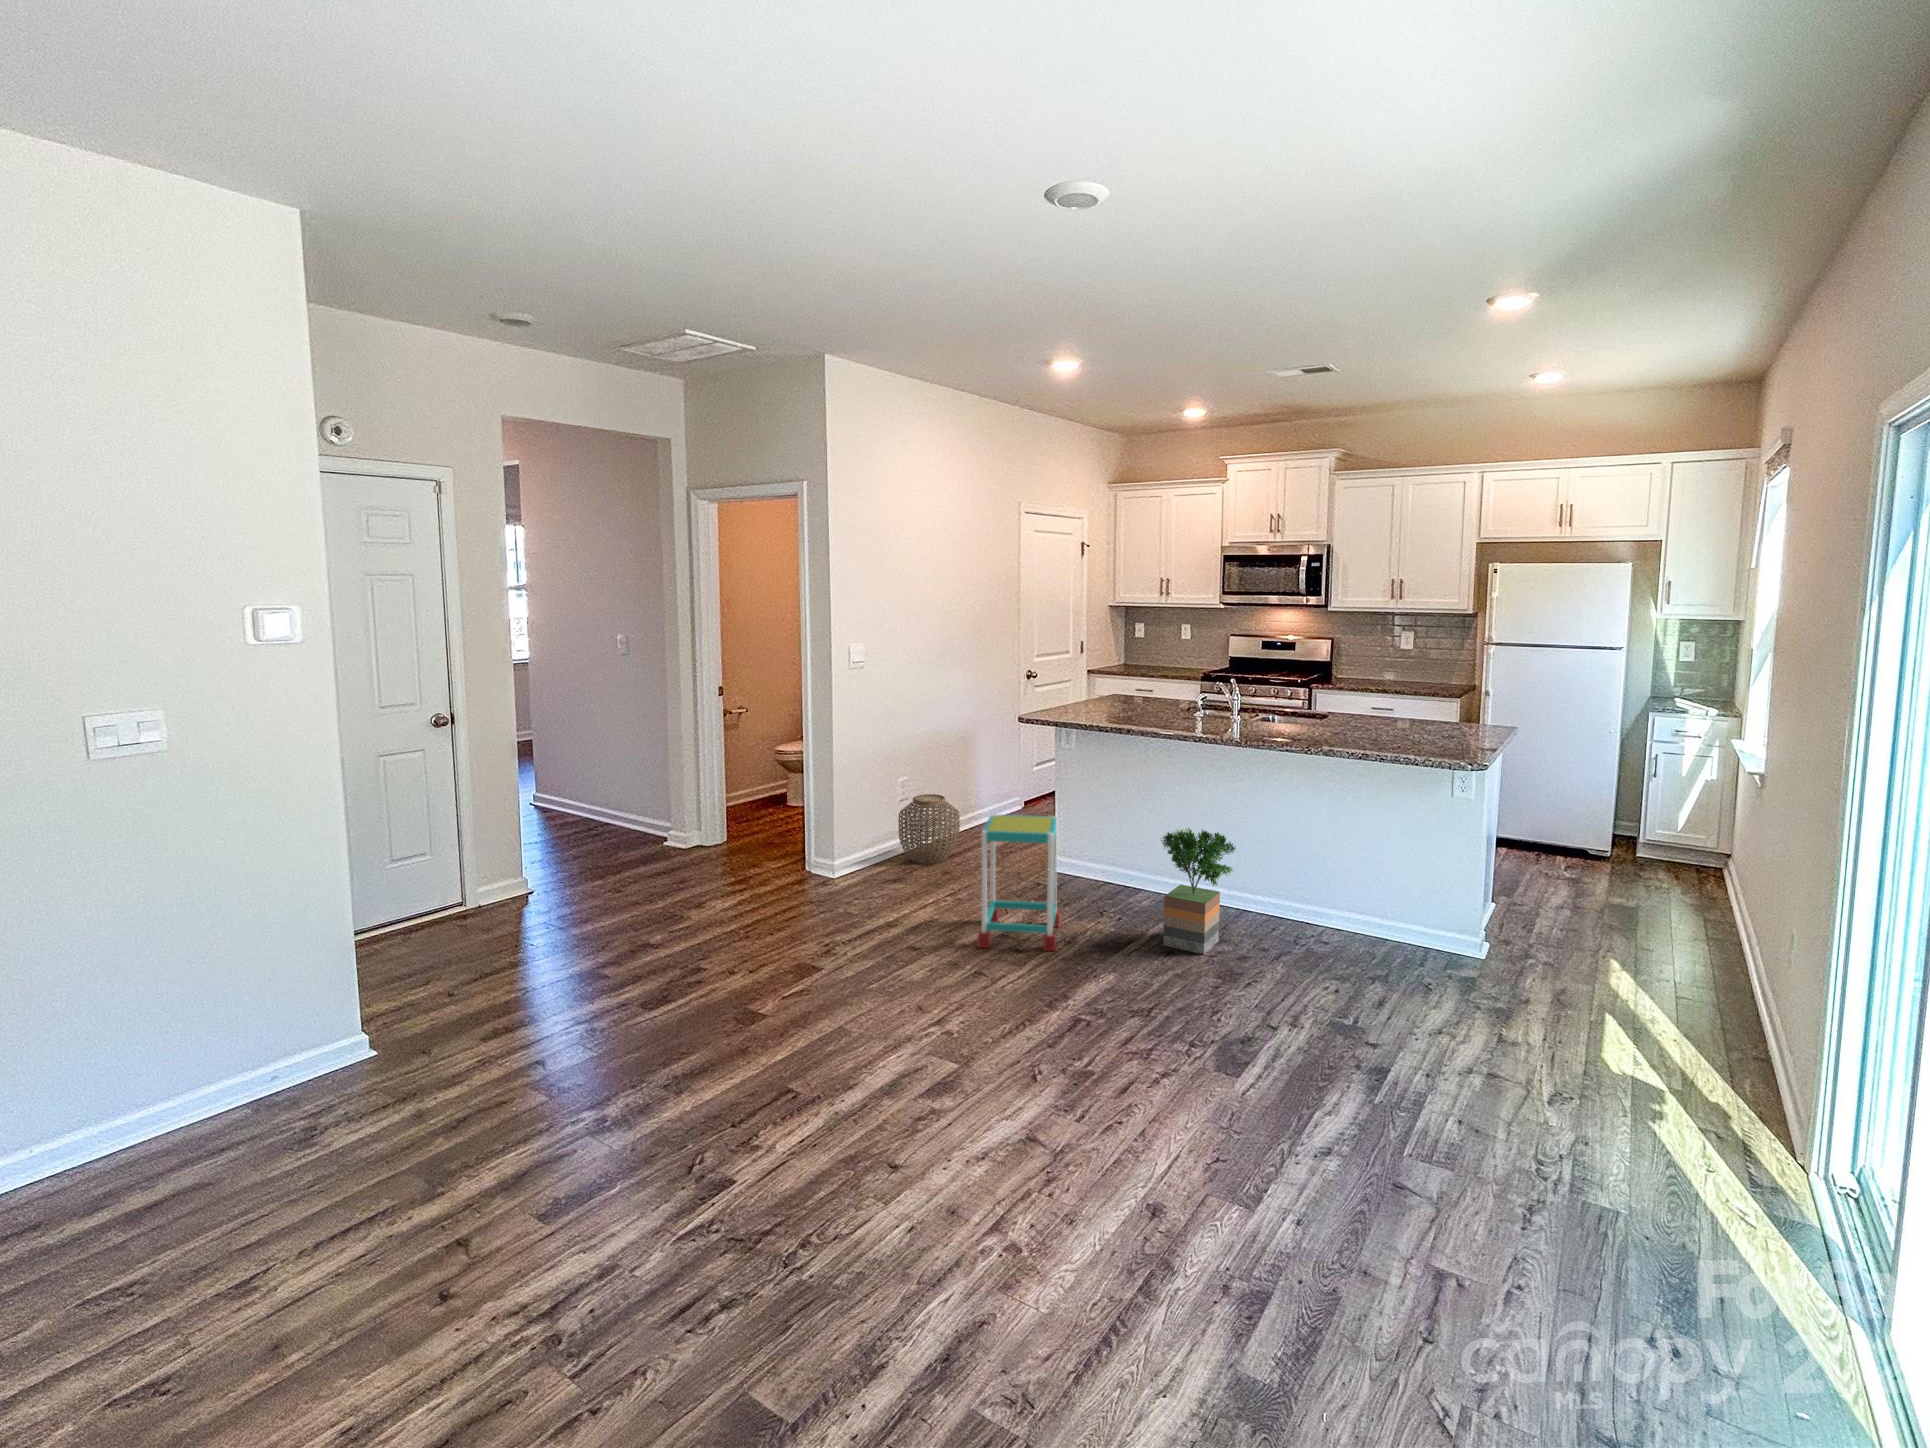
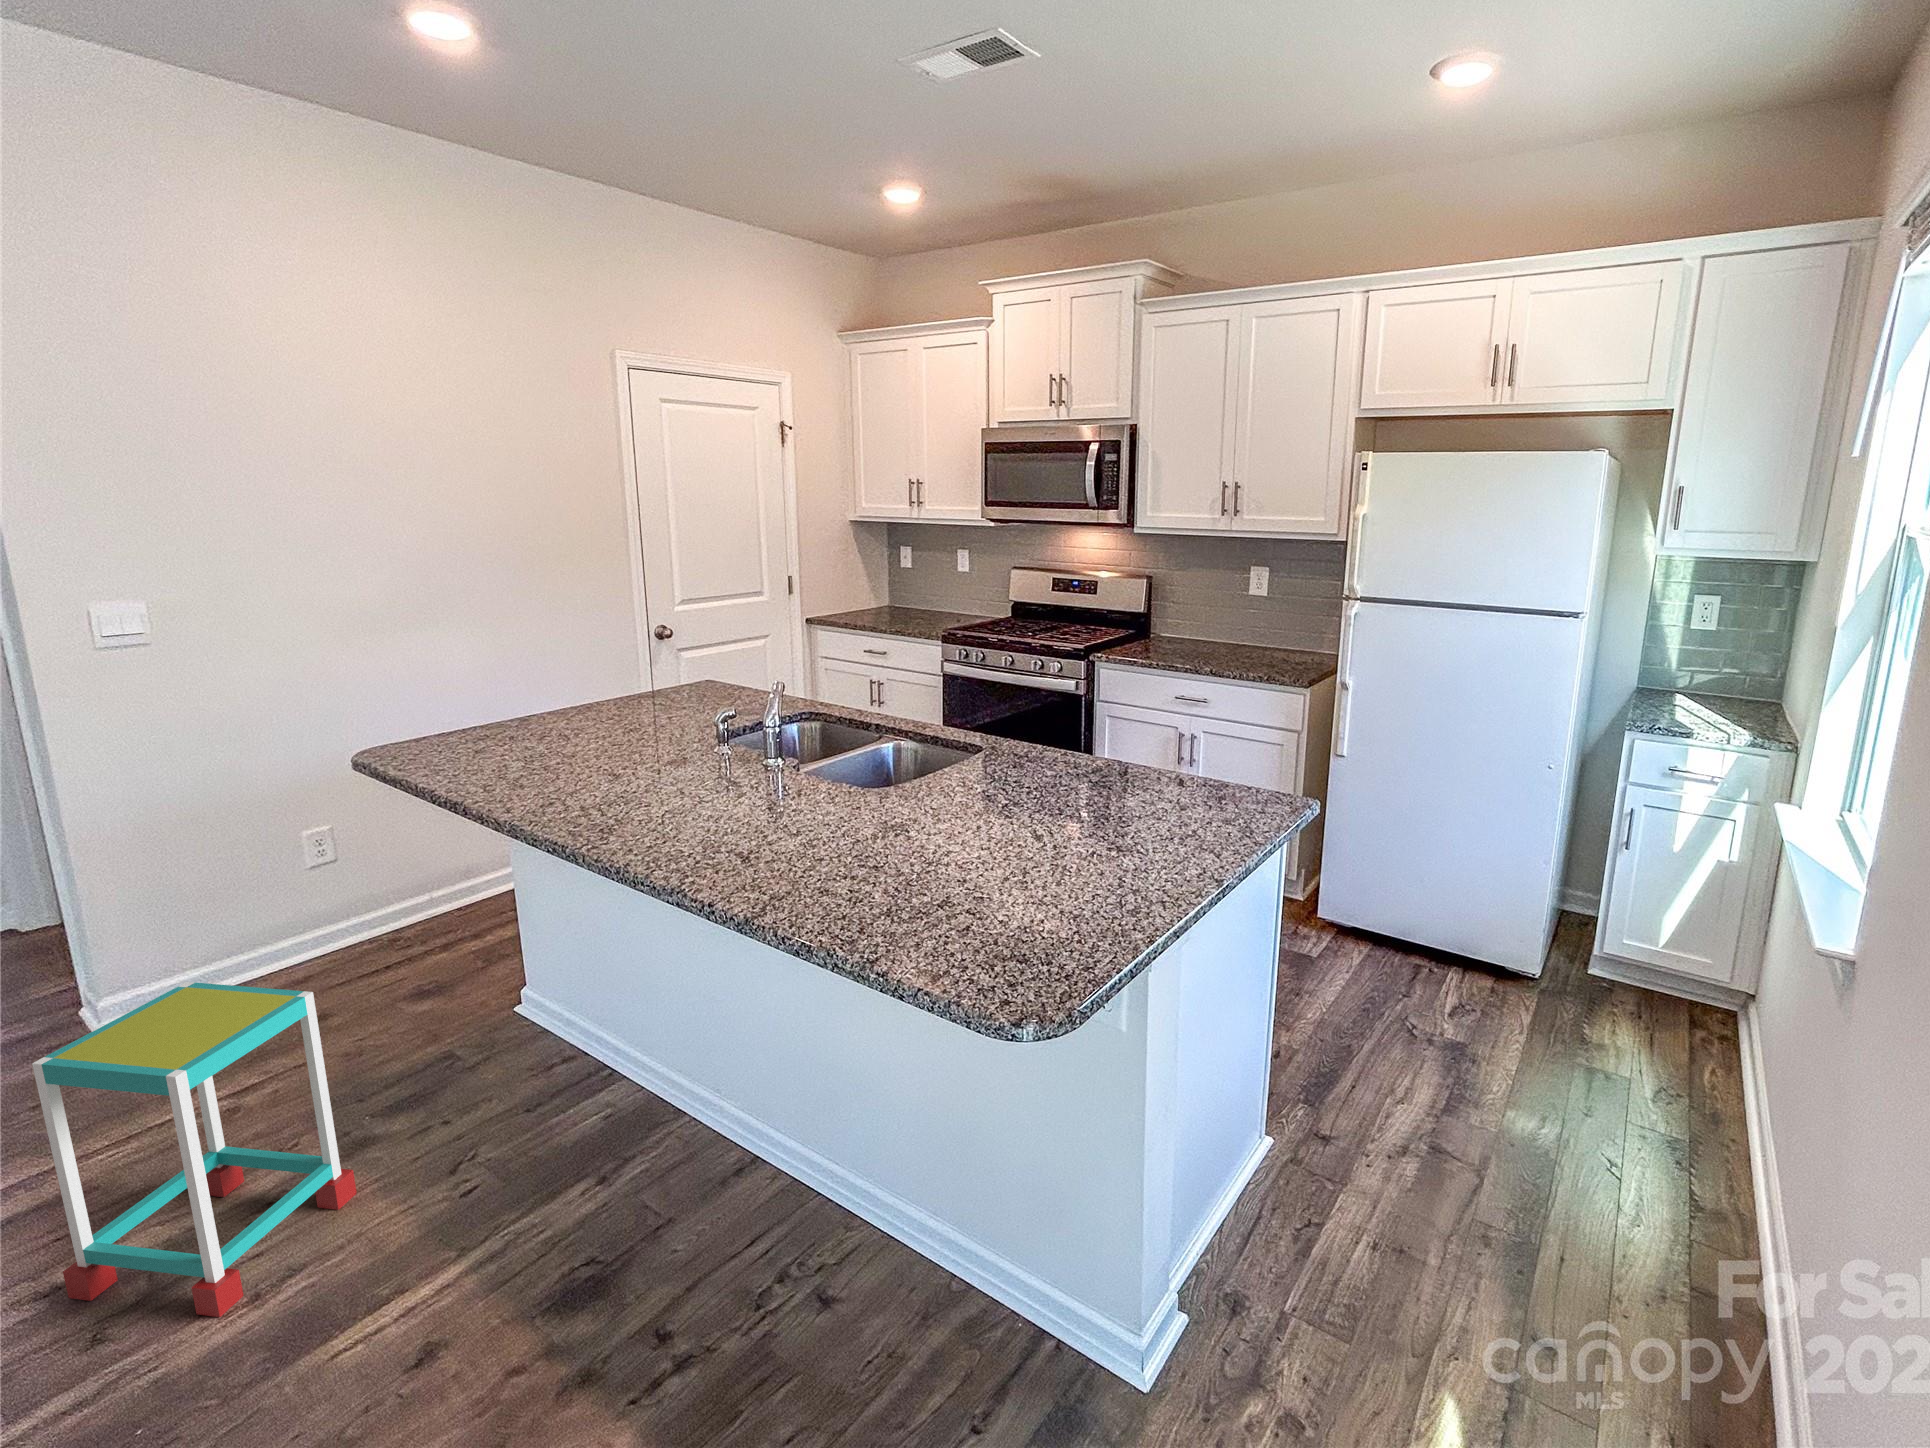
woven basket: present [898,794,960,864] -> none [281,858,413,984]
potted tree: present [1162,828,1236,954] -> none [426,1037,642,1339]

